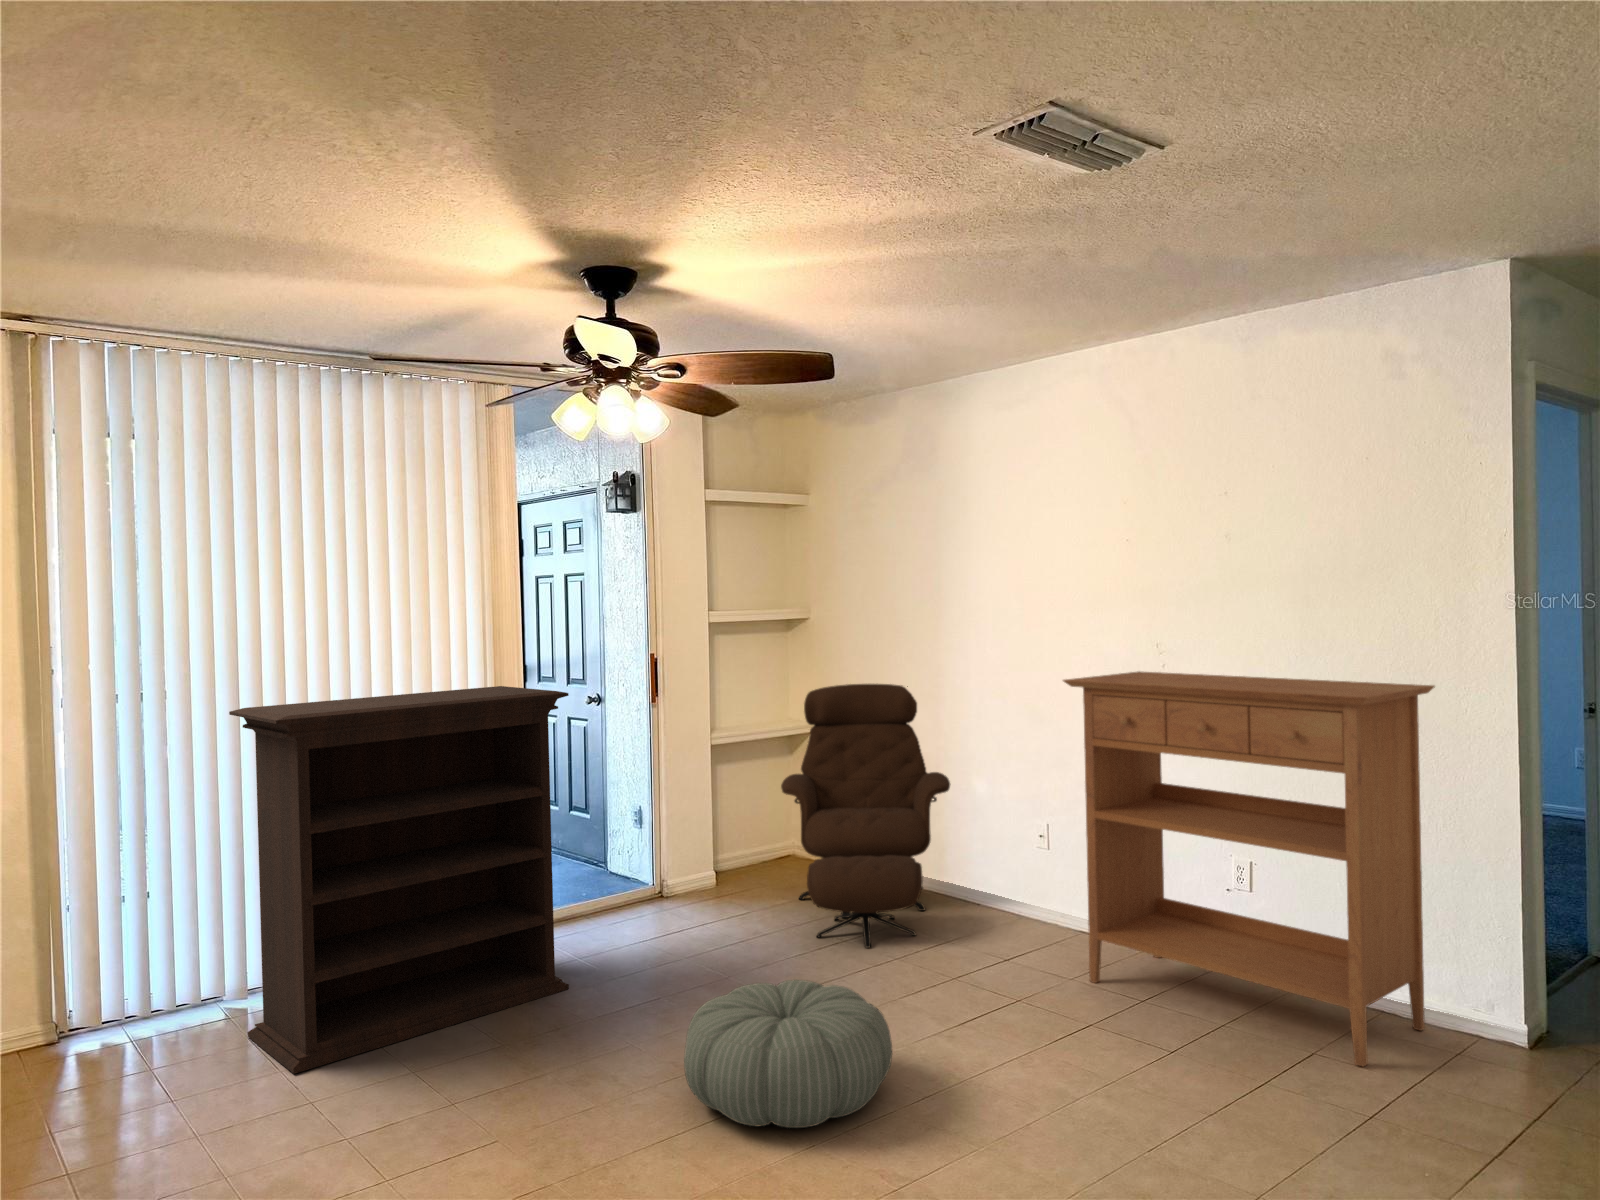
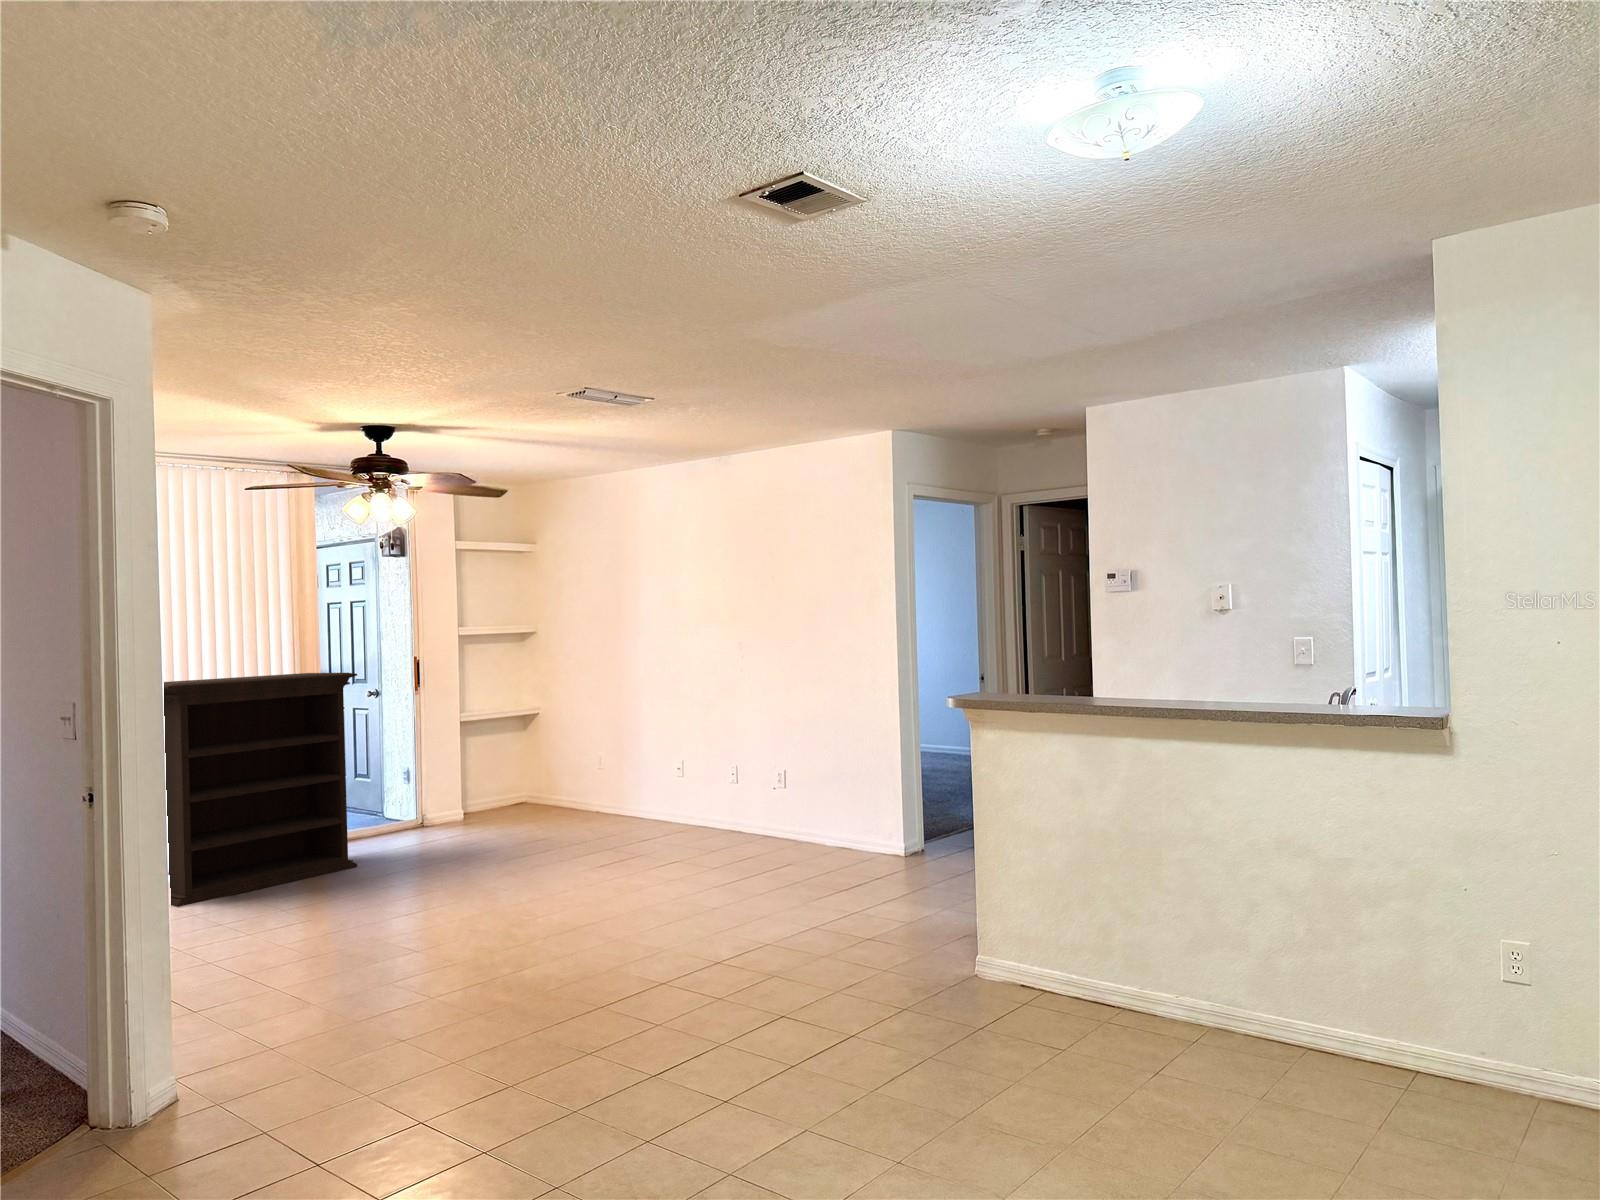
console table: present [1063,671,1435,1067] -> none [676,653,868,861]
lounge chair: present [781,684,950,948] -> none [510,675,627,839]
pouf: present [684,980,892,1128] -> none [430,833,555,901]

